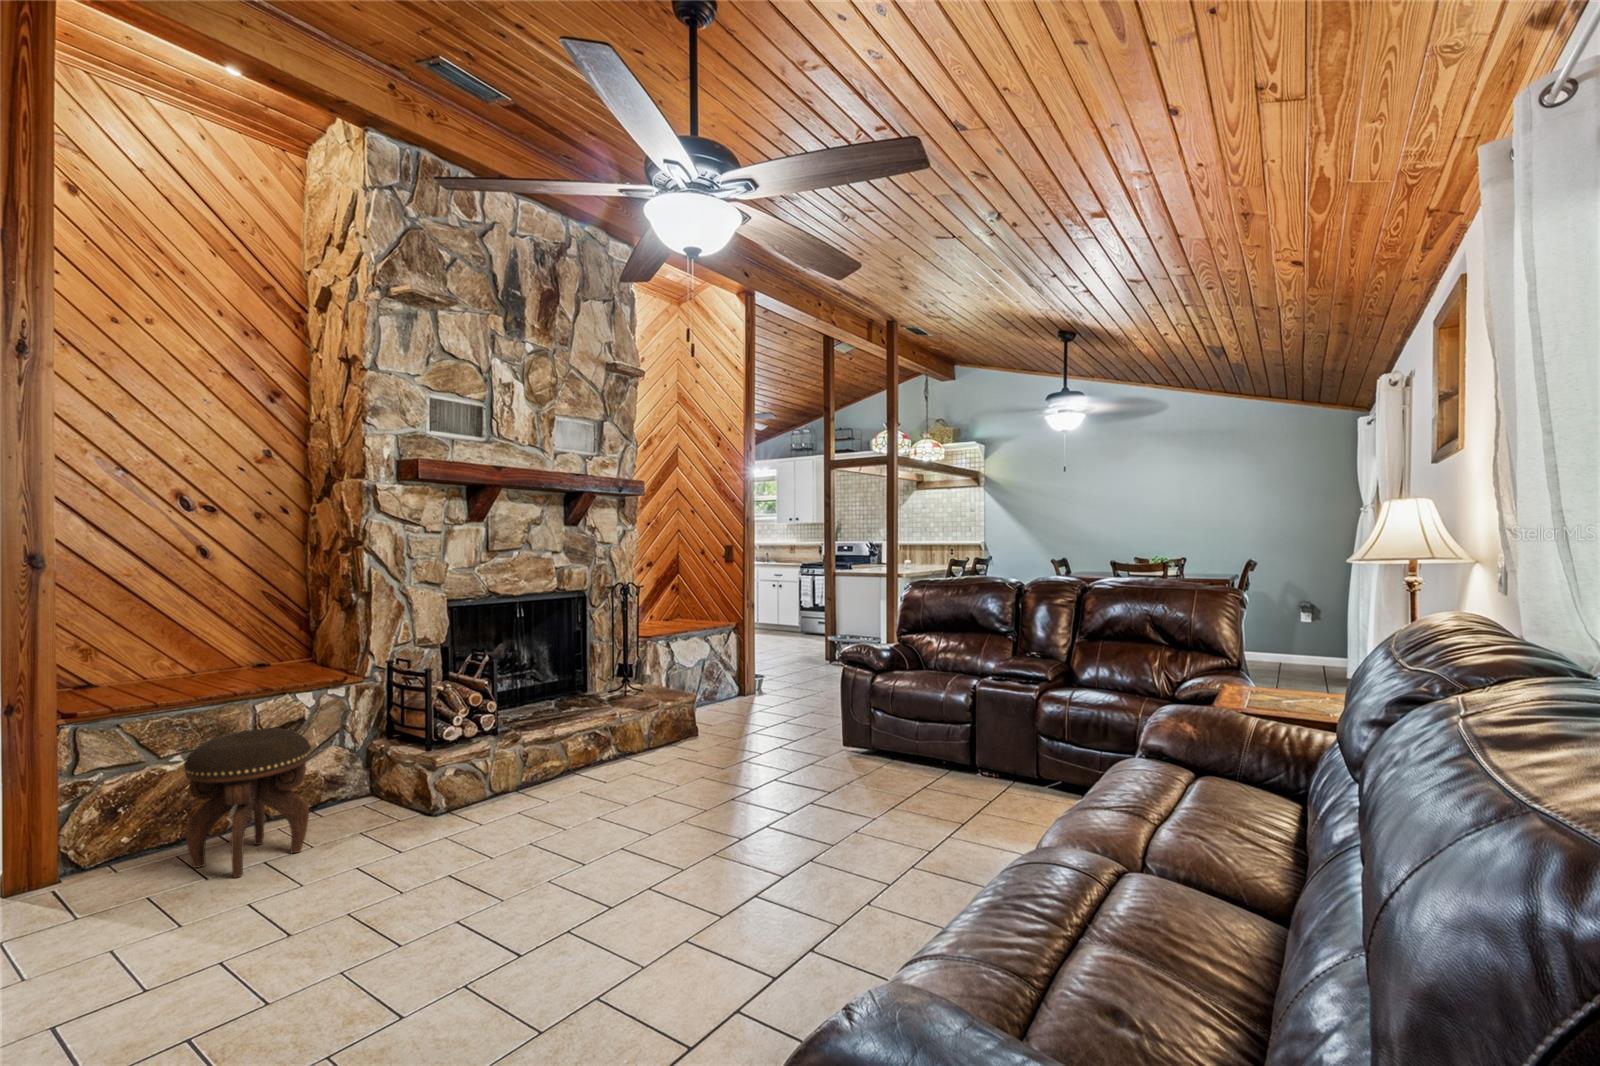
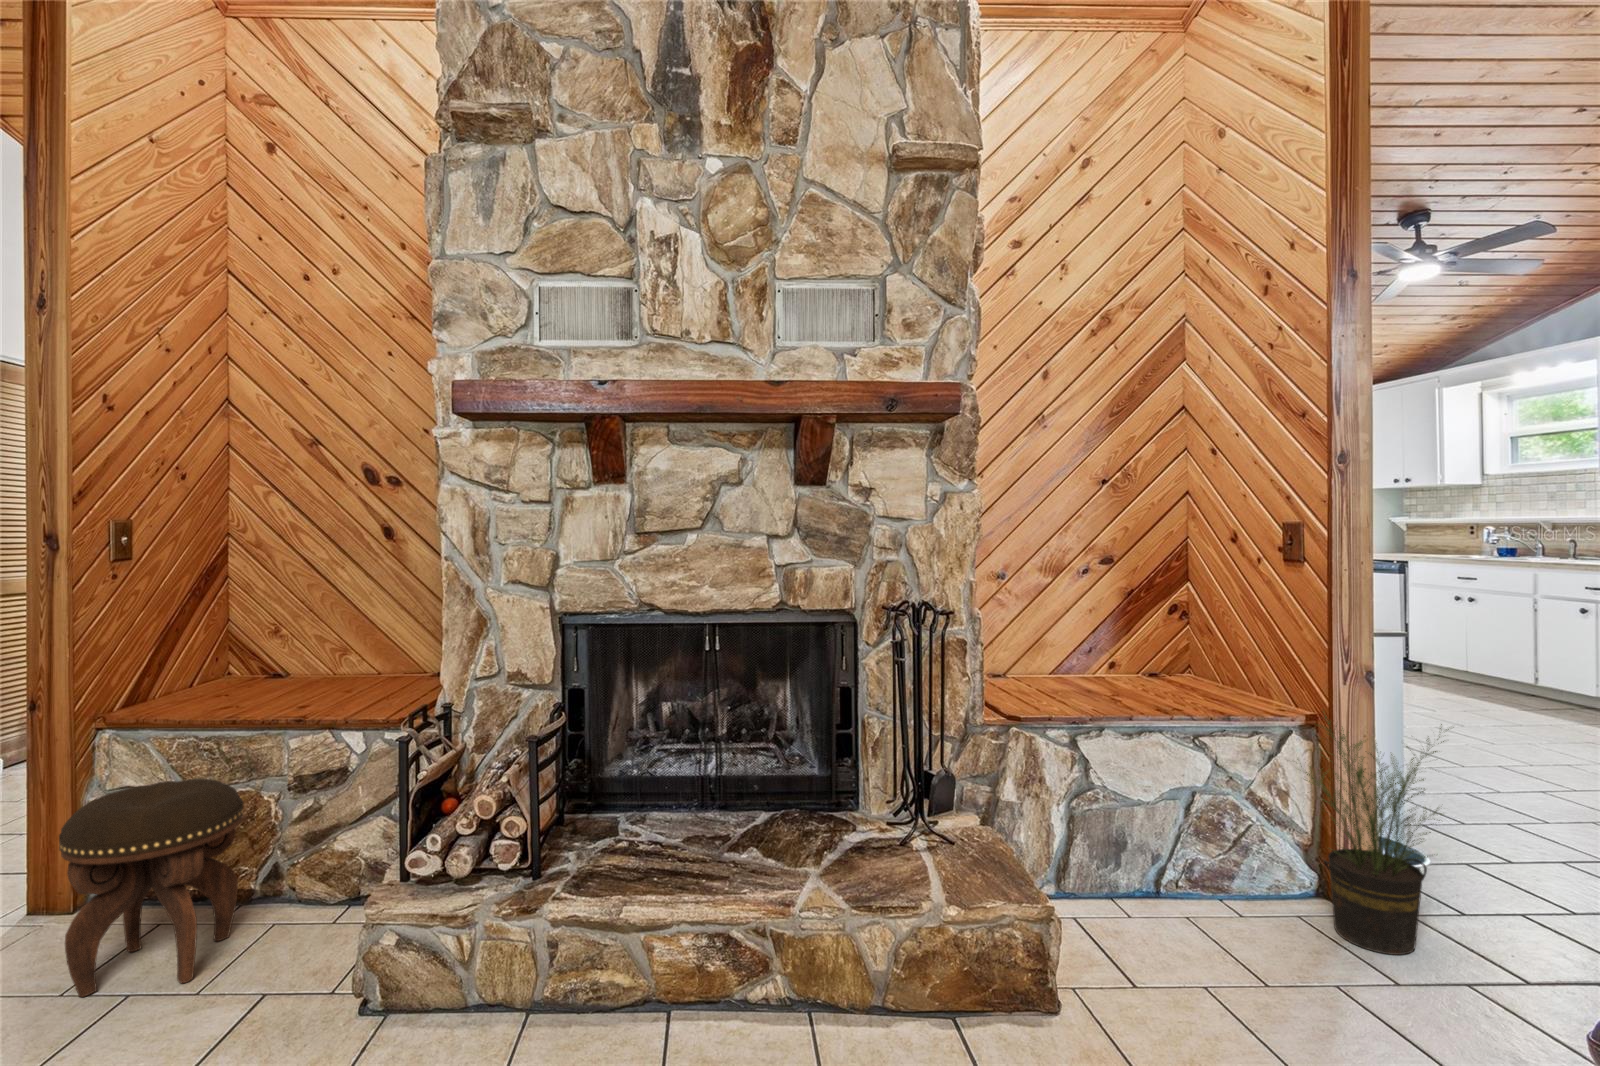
potted plant: none [743,616,791,701] -> present [1304,709,1449,955]

